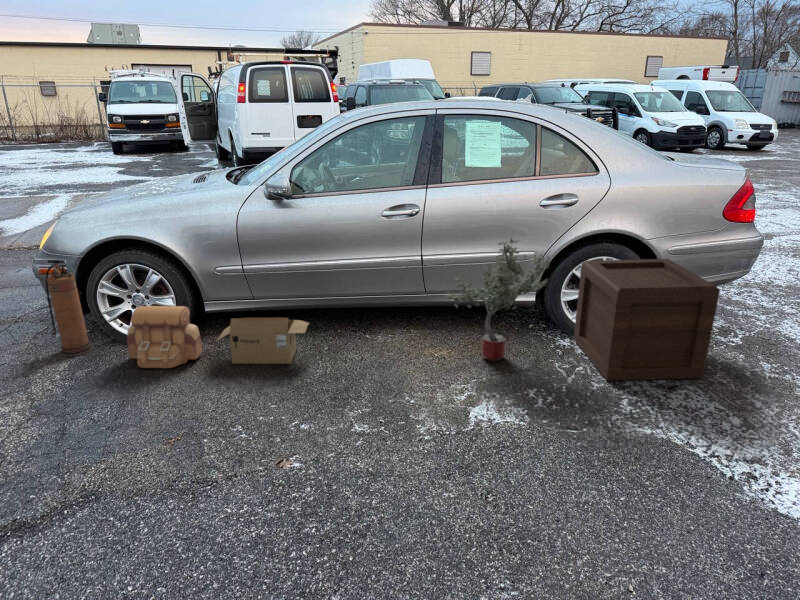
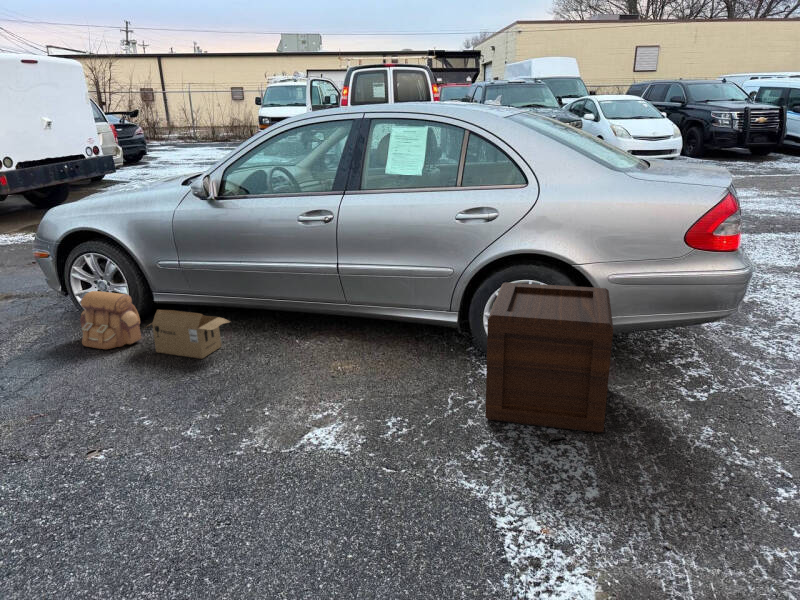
potted tree: present [445,238,550,361] -> none [340,250,446,382]
fire extinguisher: present [46,260,94,357] -> none [30,244,71,330]

